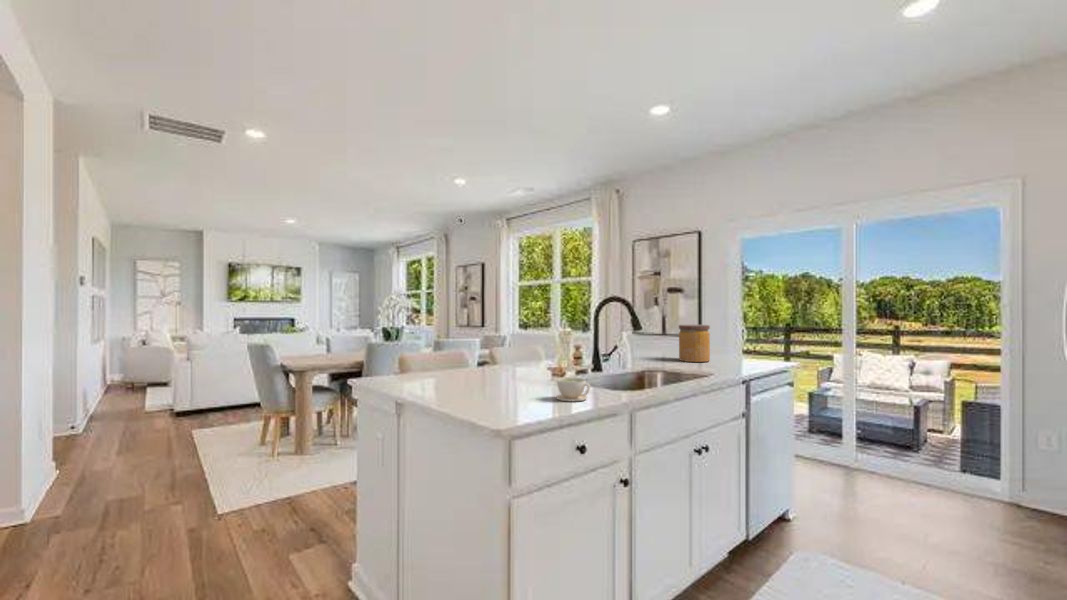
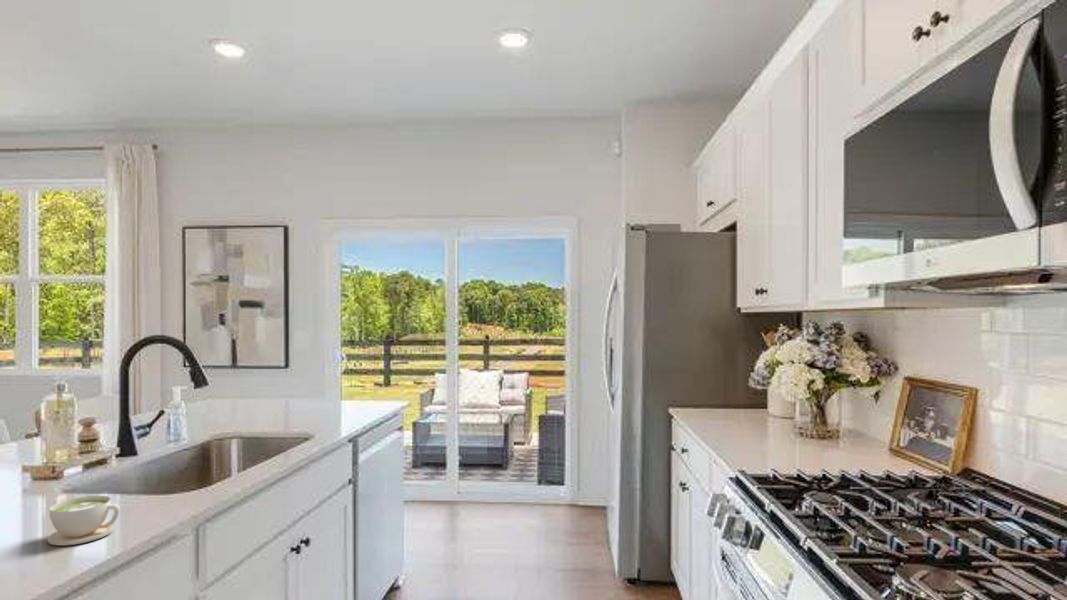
jar: present [679,325,710,362] -> none [261,362,304,415]

